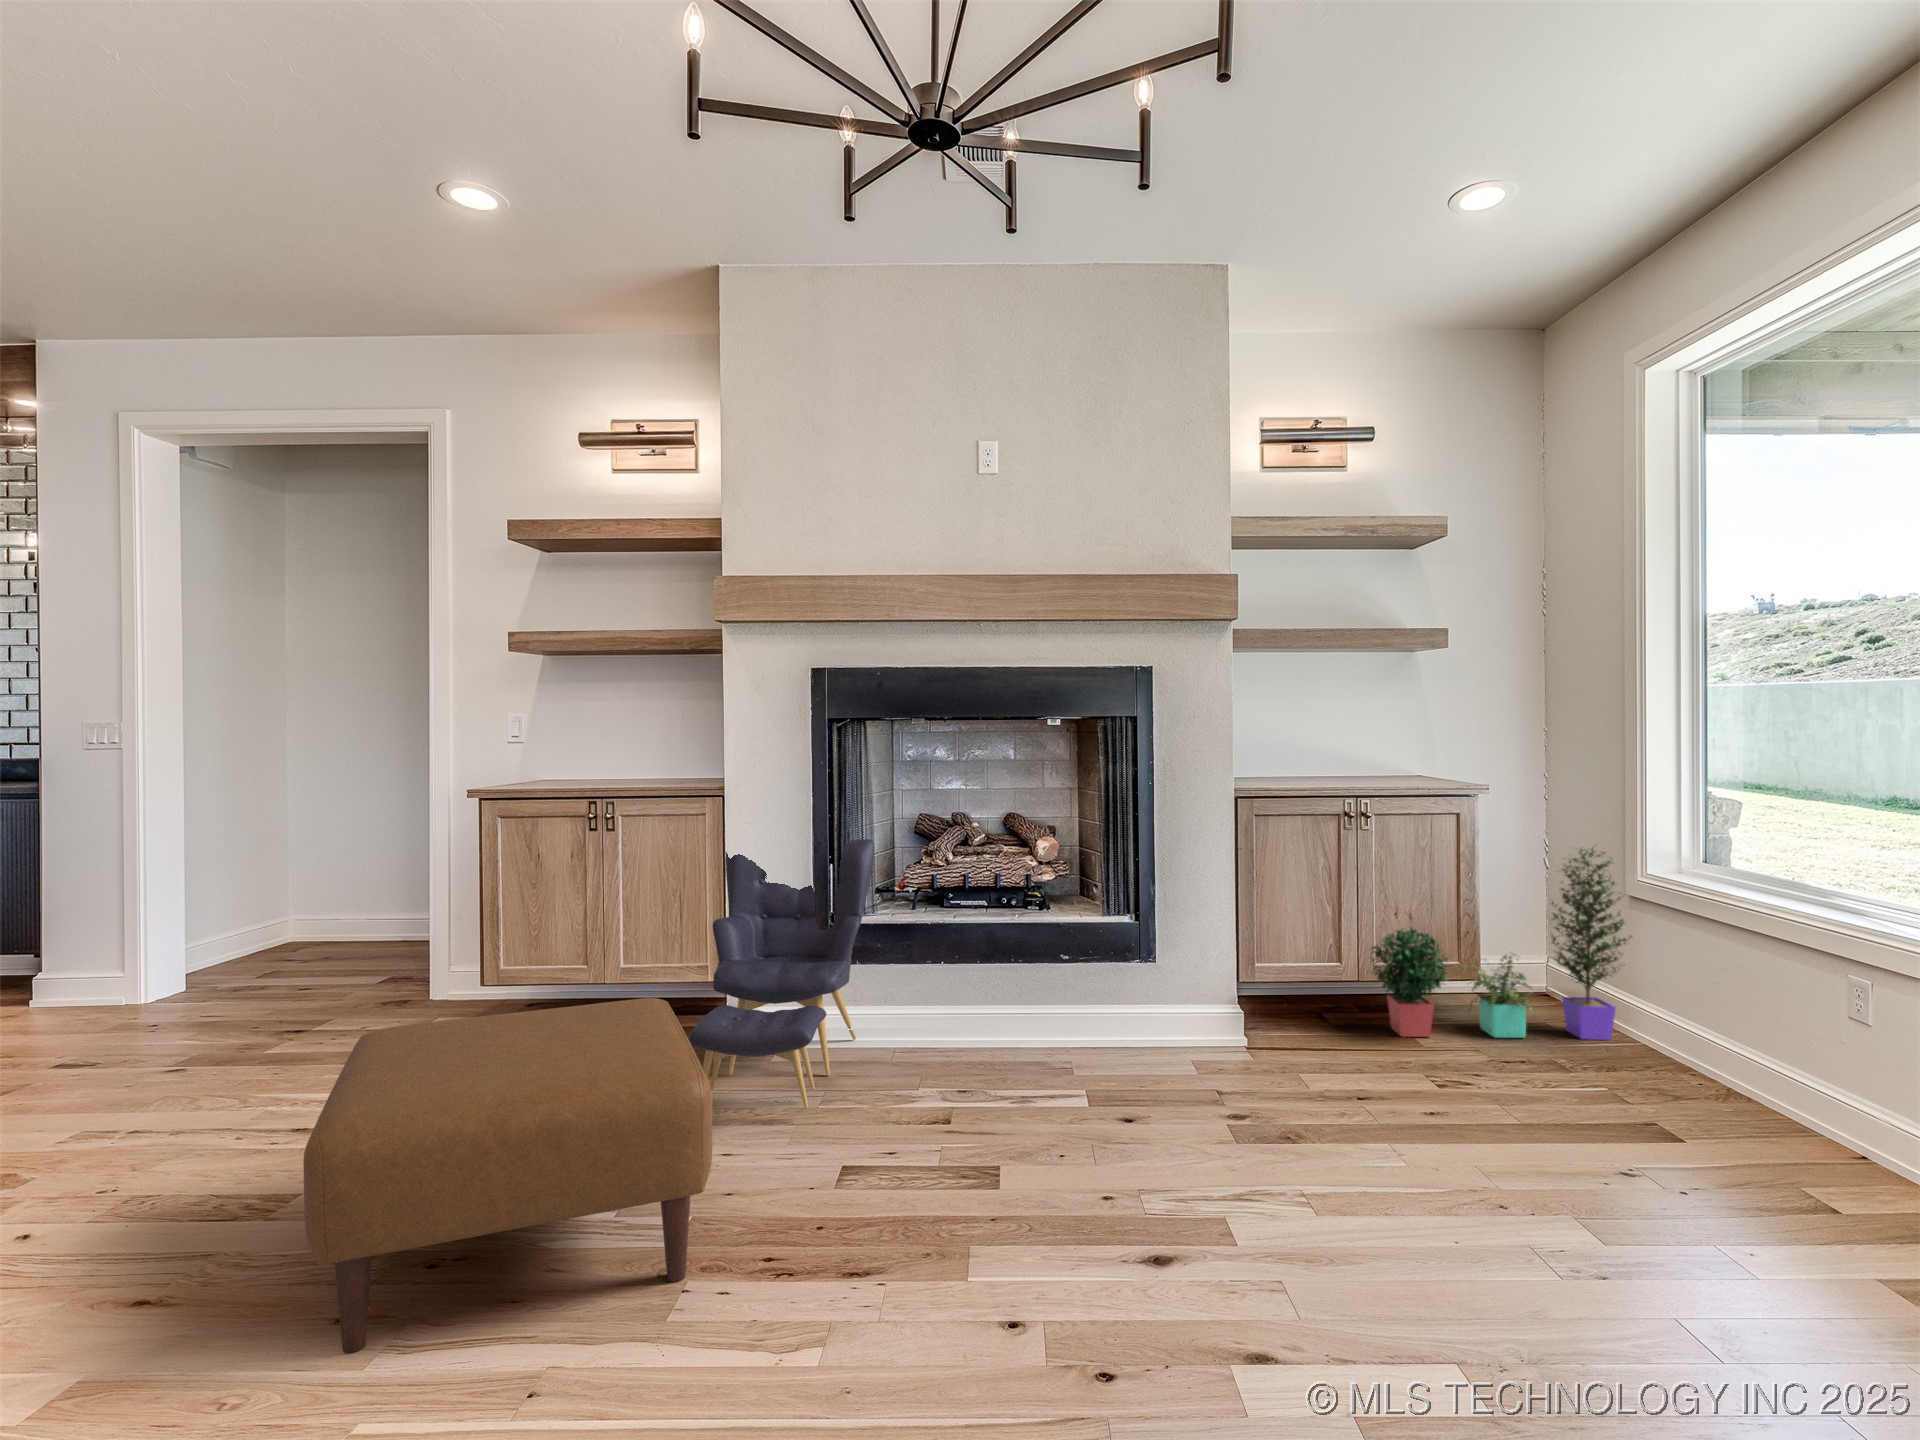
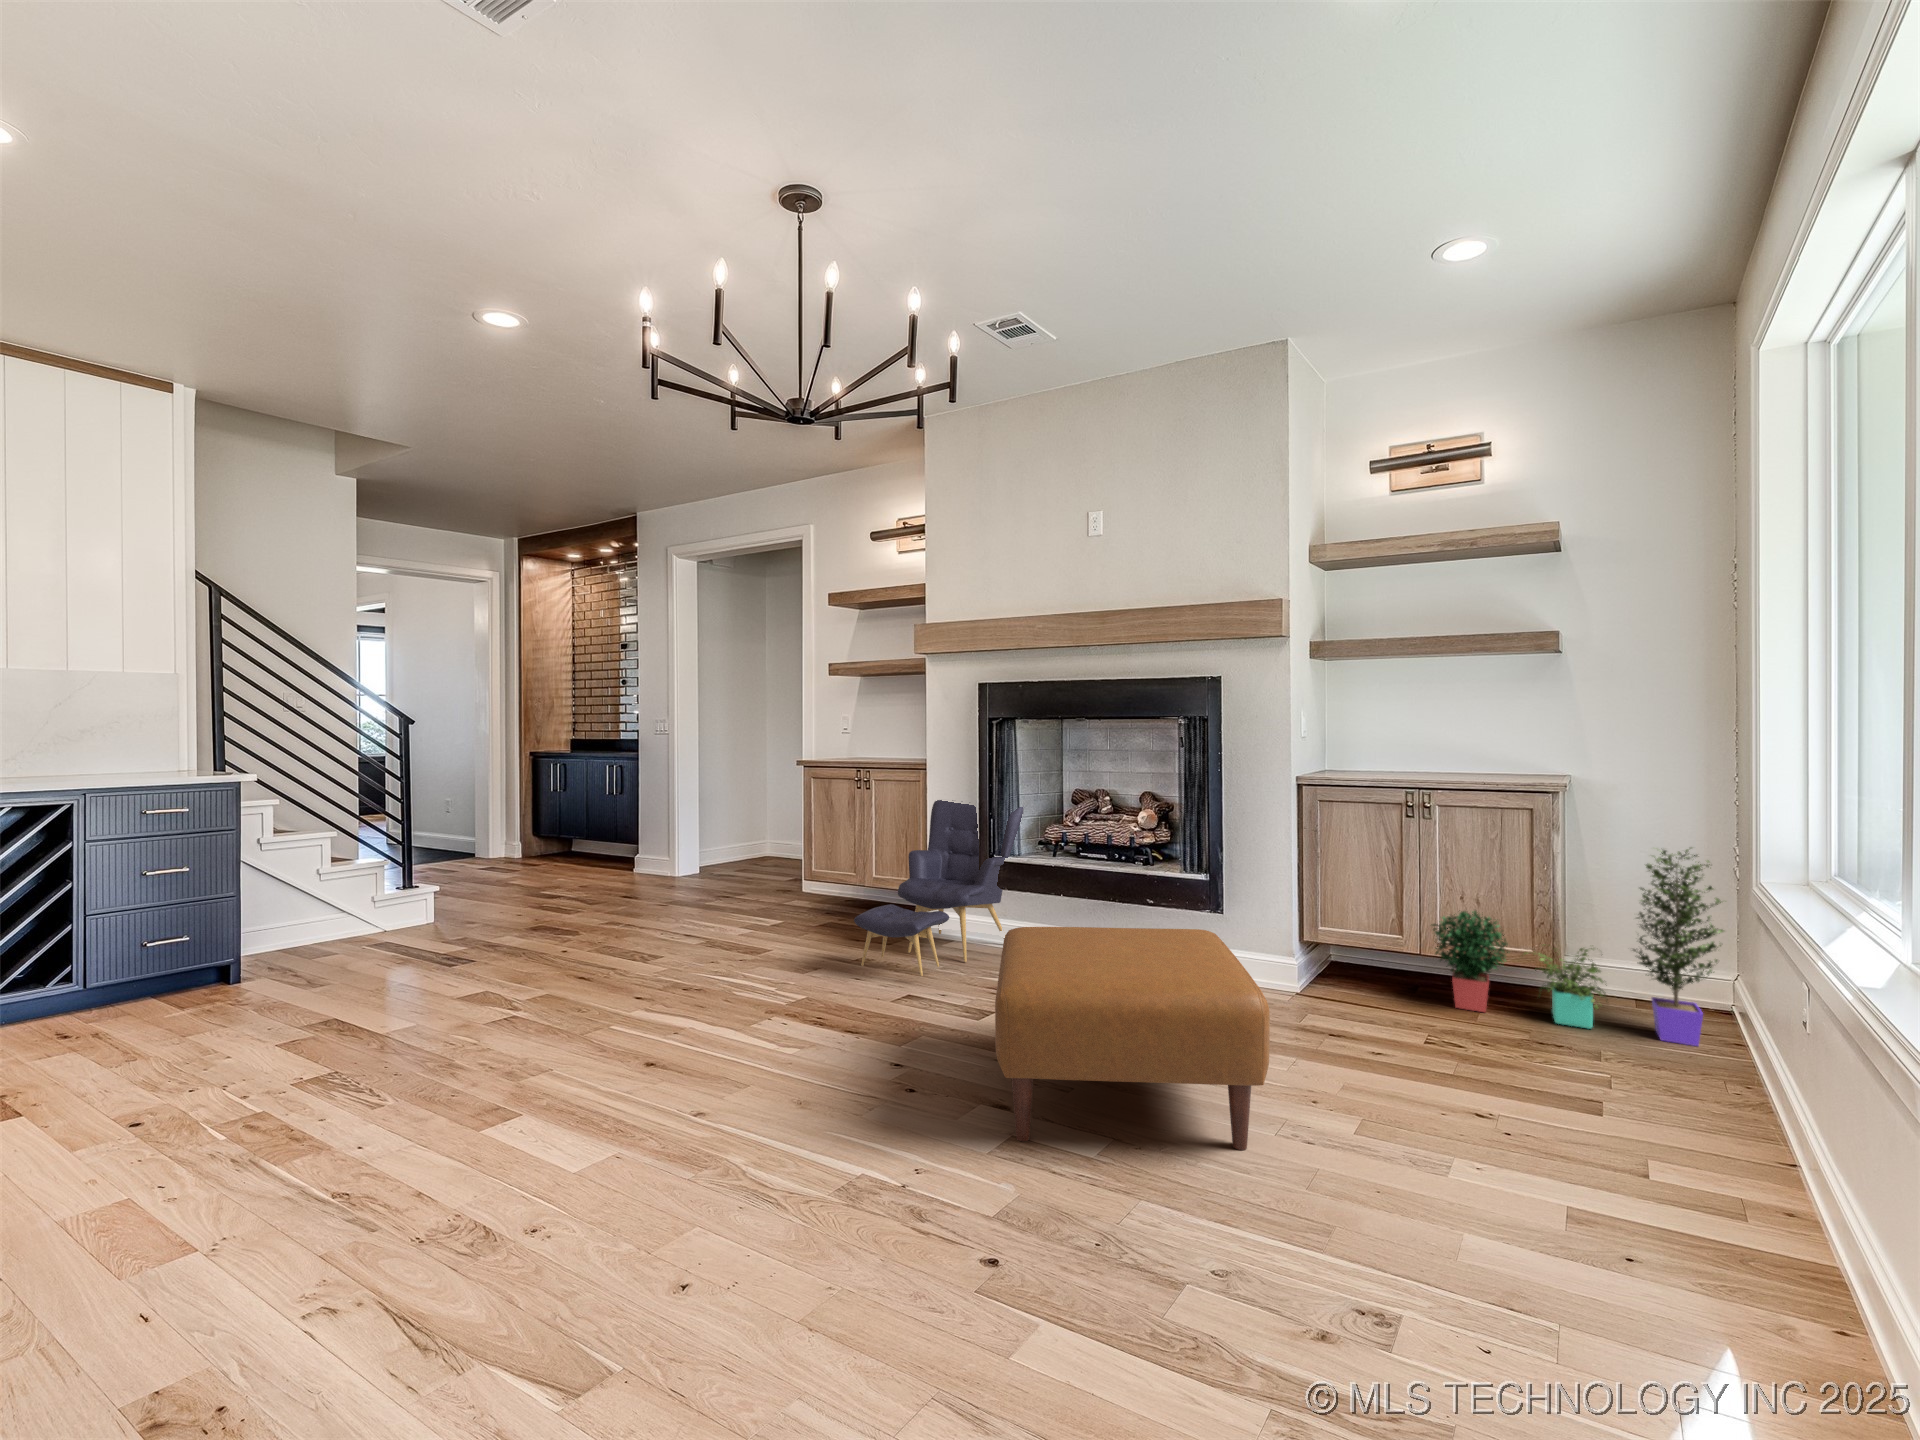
ottoman: present [303,998,712,1354] -> present [995,927,1270,1150]

